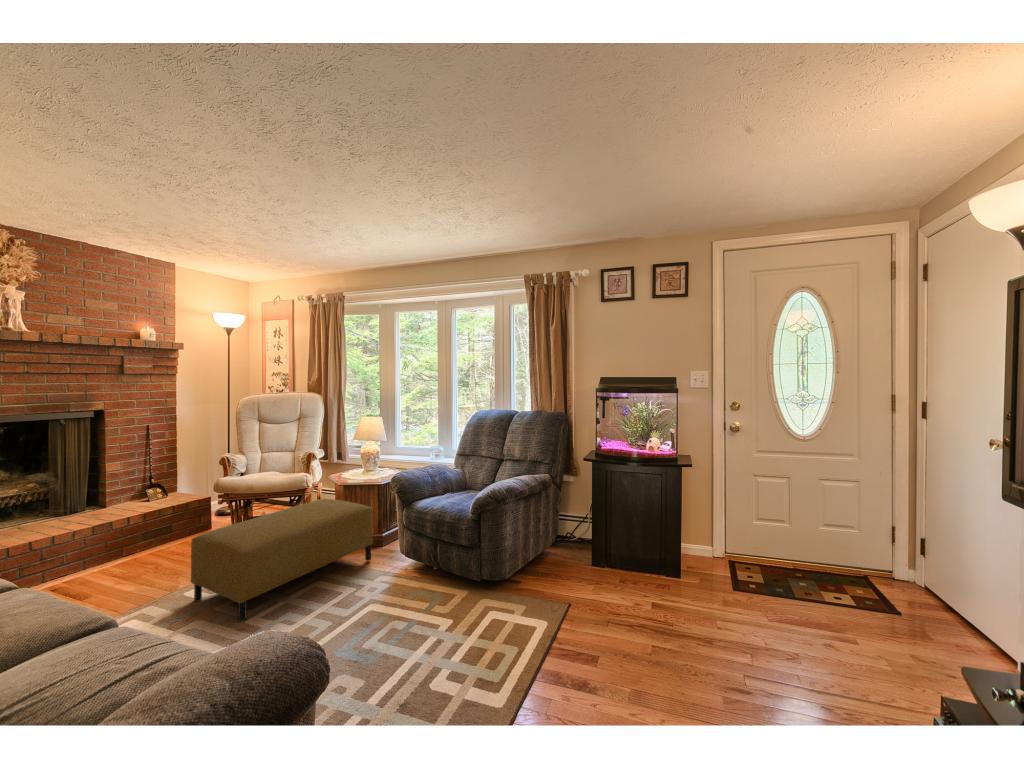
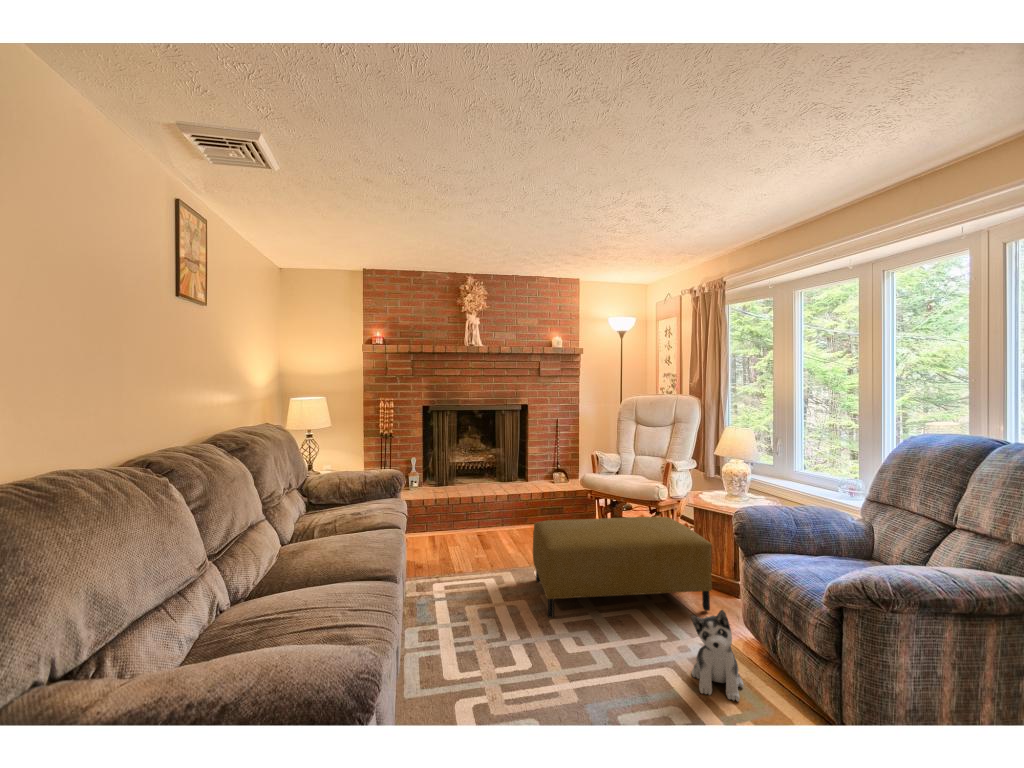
plush toy: none [387,544,423,607] -> present [691,610,744,701]

